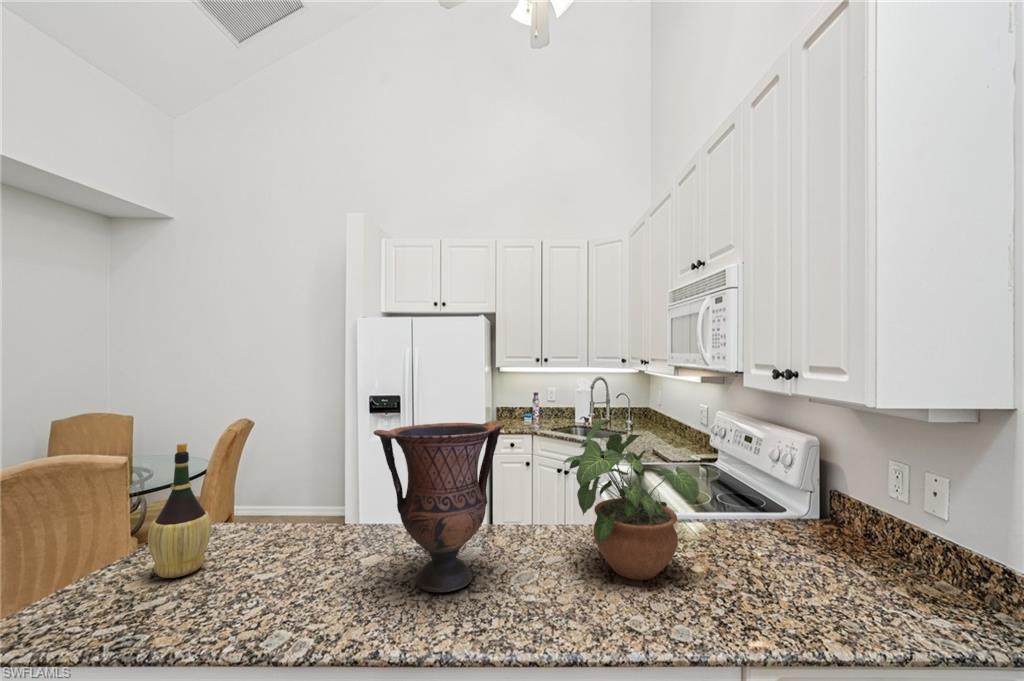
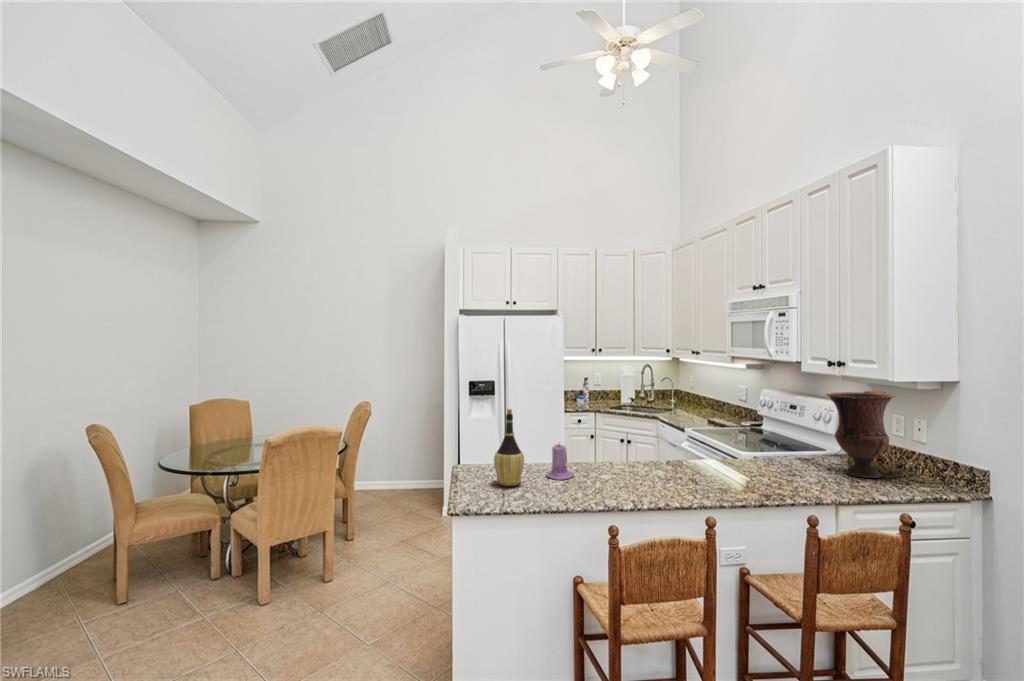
potted plant: present [563,419,699,580] -> none [720,391,800,479]
vase: present [374,421,505,592] -> present [826,391,895,478]
candle: none [272,495,320,564] -> present [546,444,574,480]

